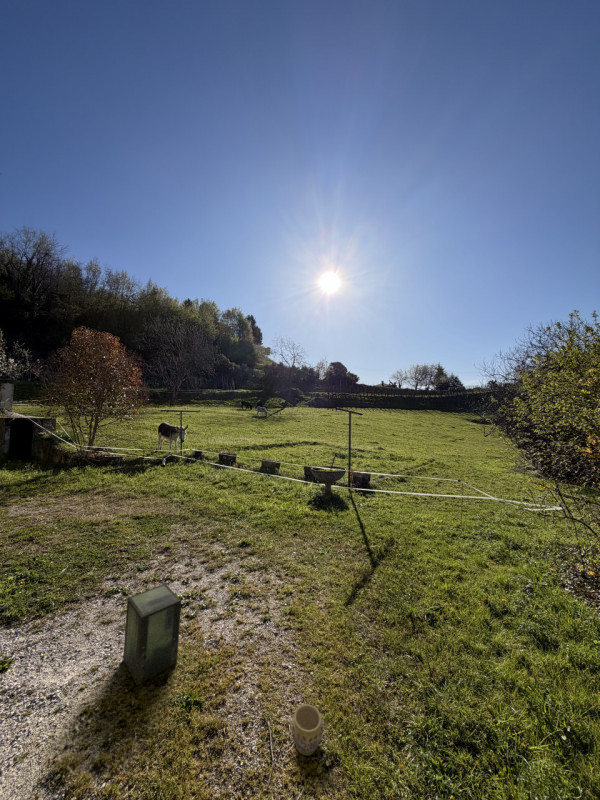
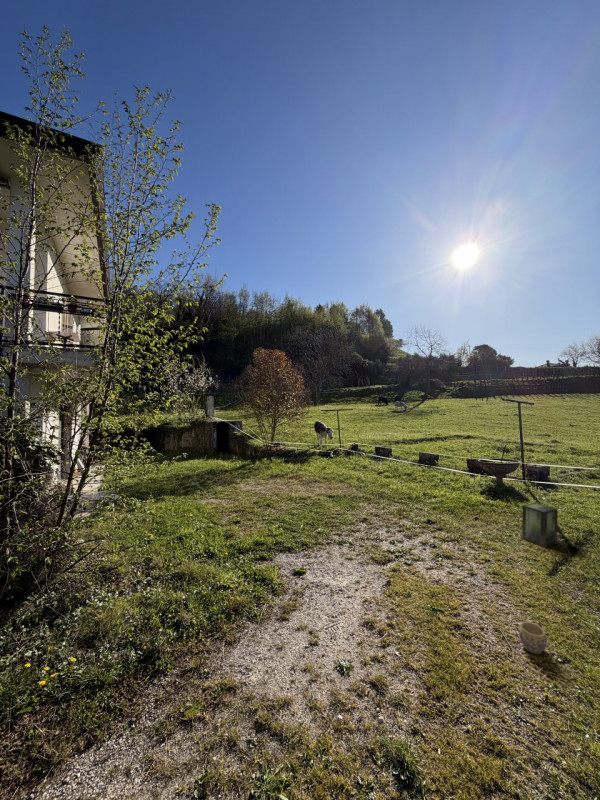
storage box: present [123,584,181,685] -> present [522,503,558,547]

